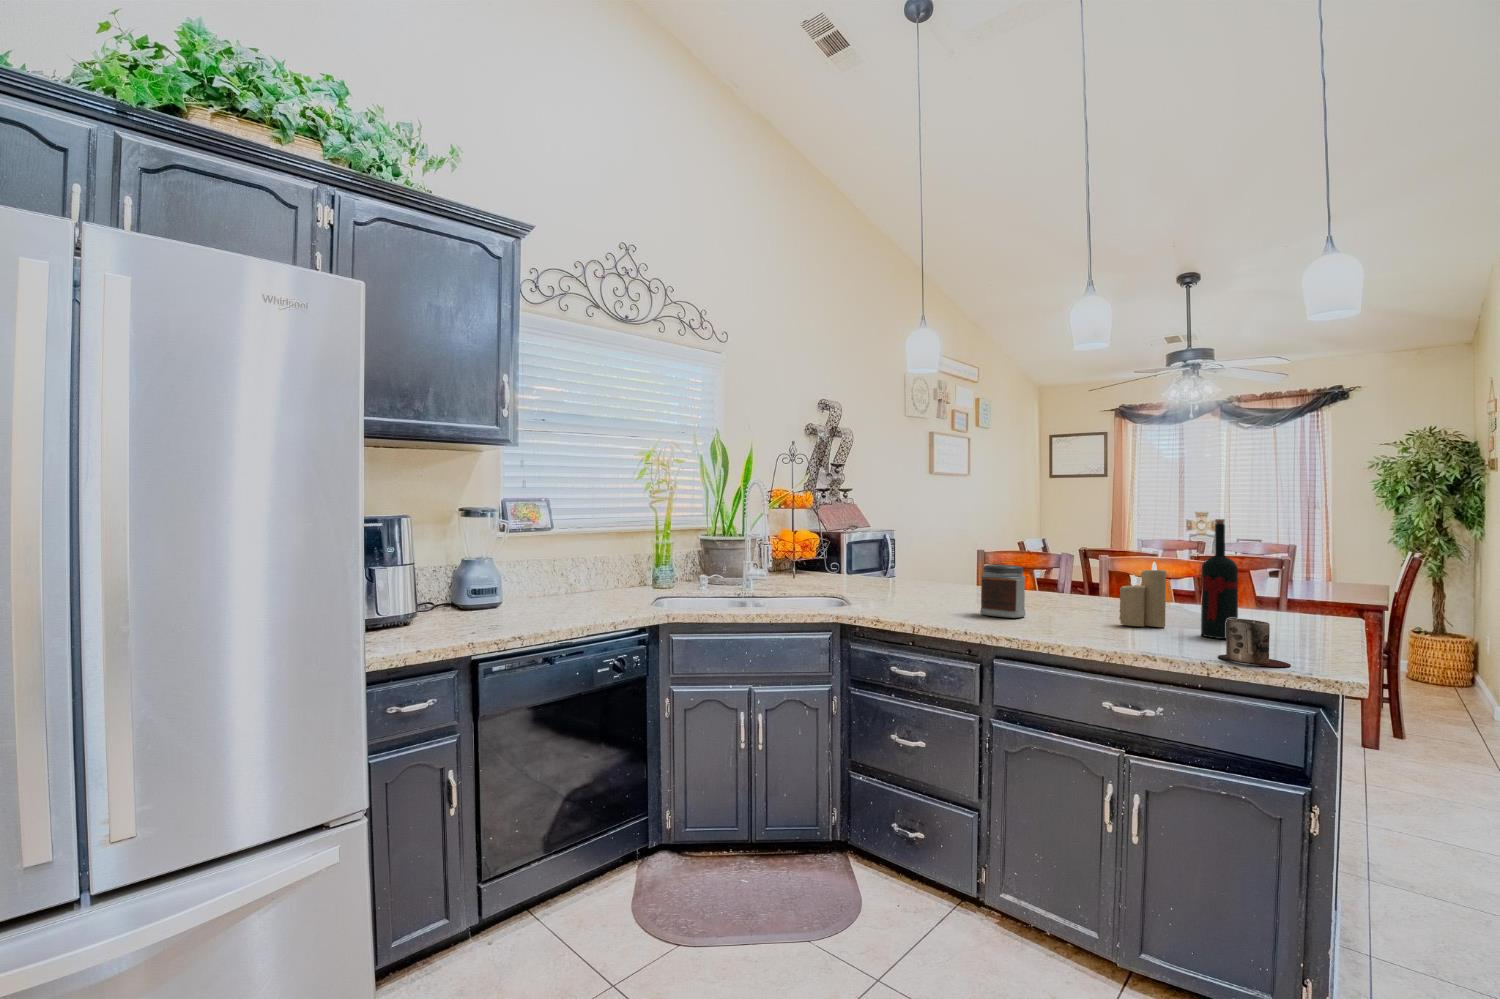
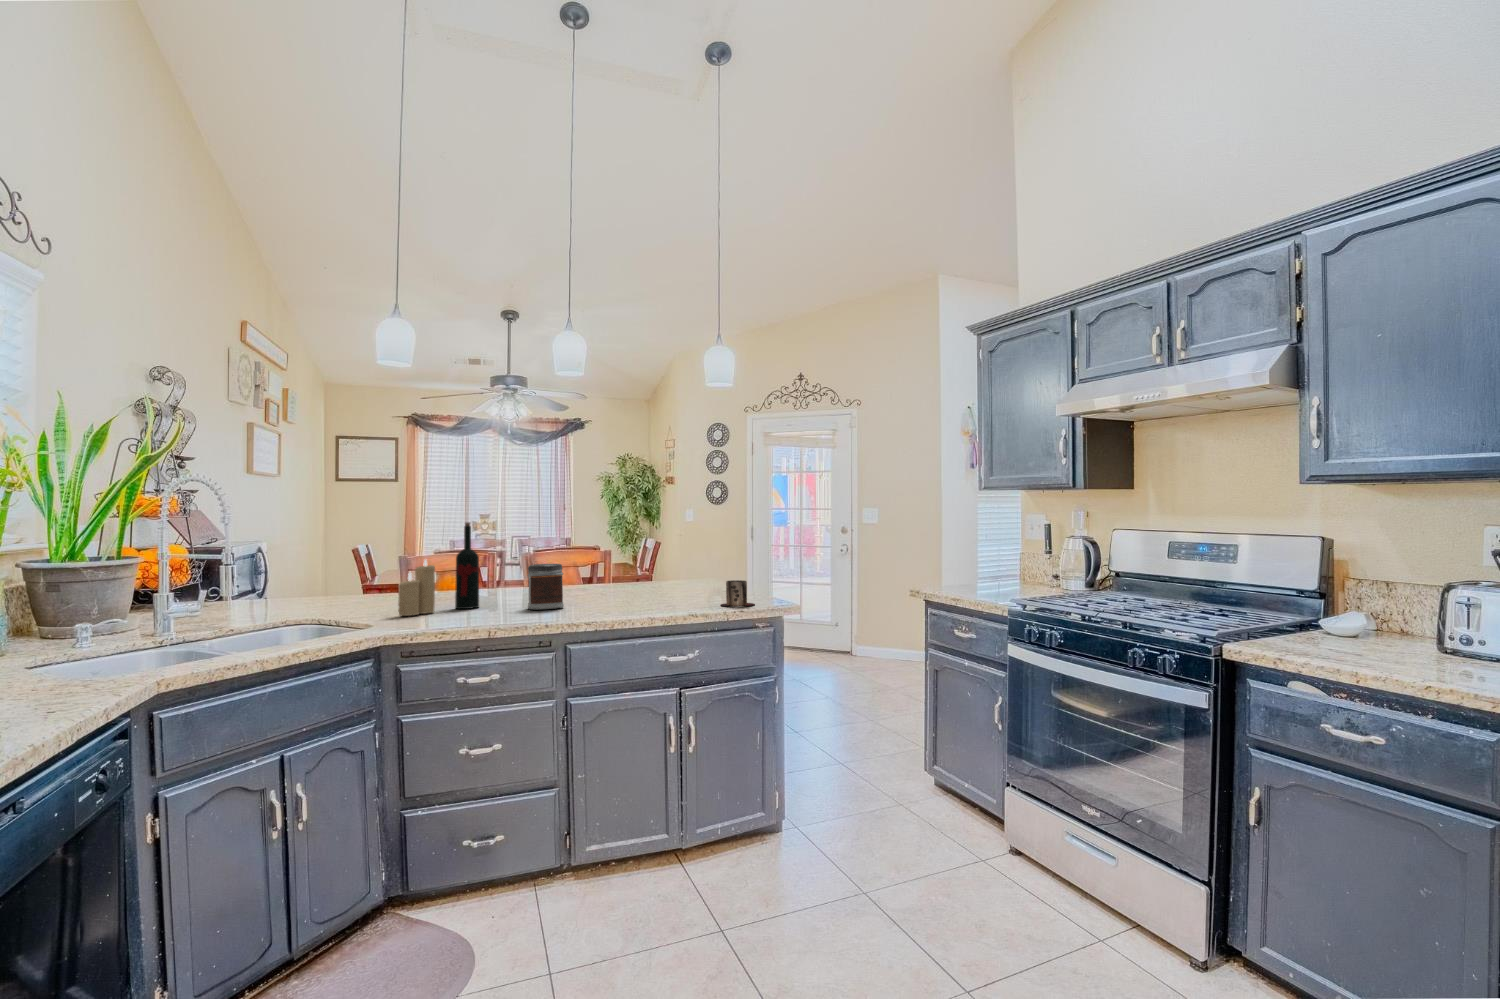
wine bottle: present [1201,519,1238,639] -> present [455,522,479,609]
candle: present [1119,562,1166,627] -> present [398,560,435,616]

